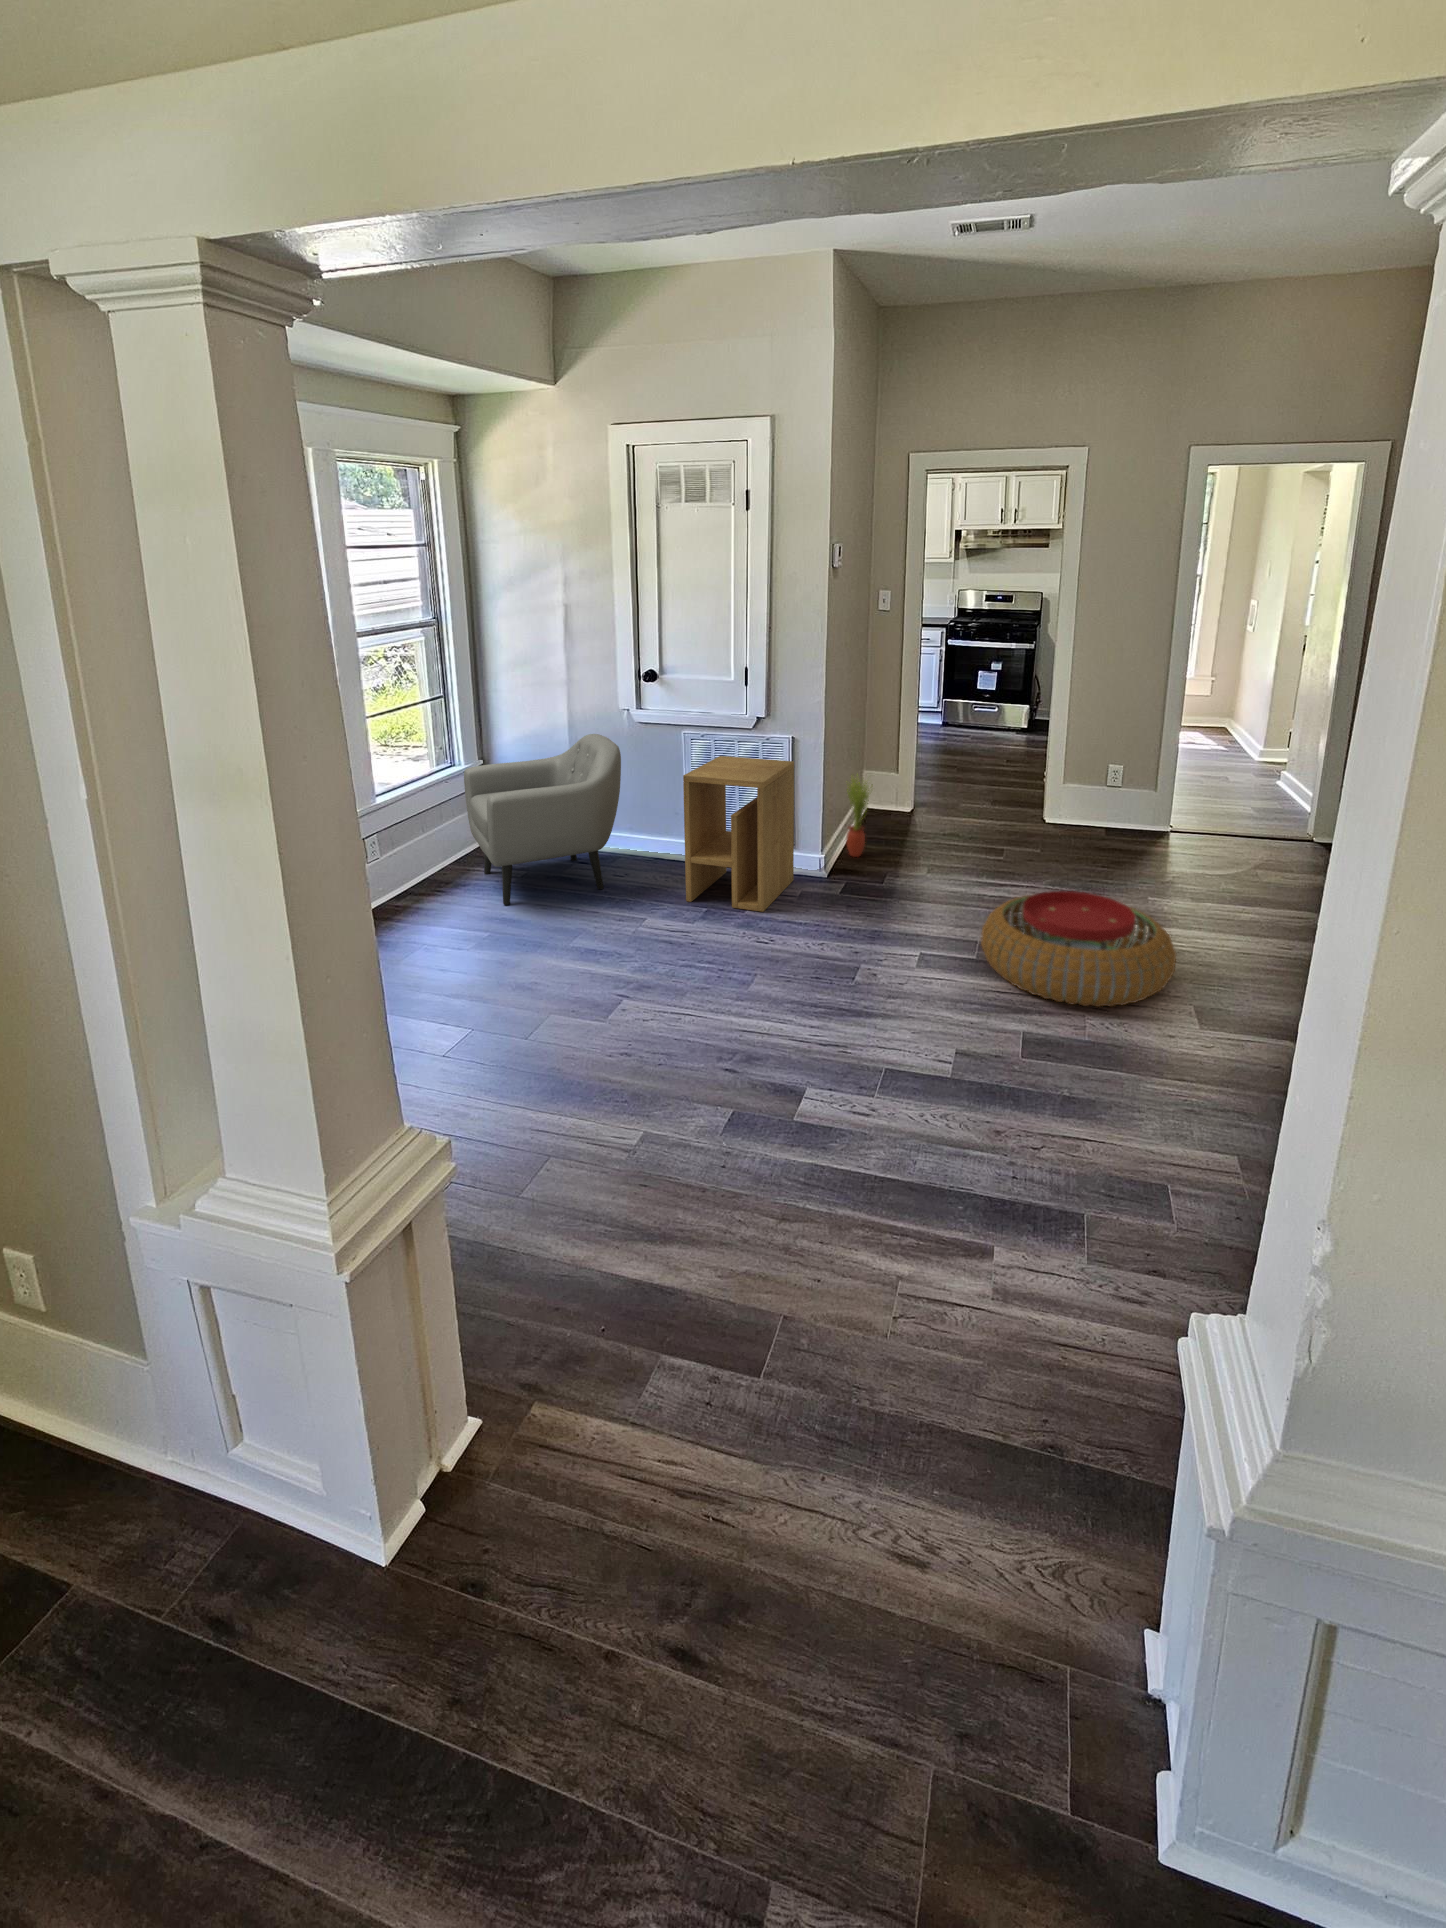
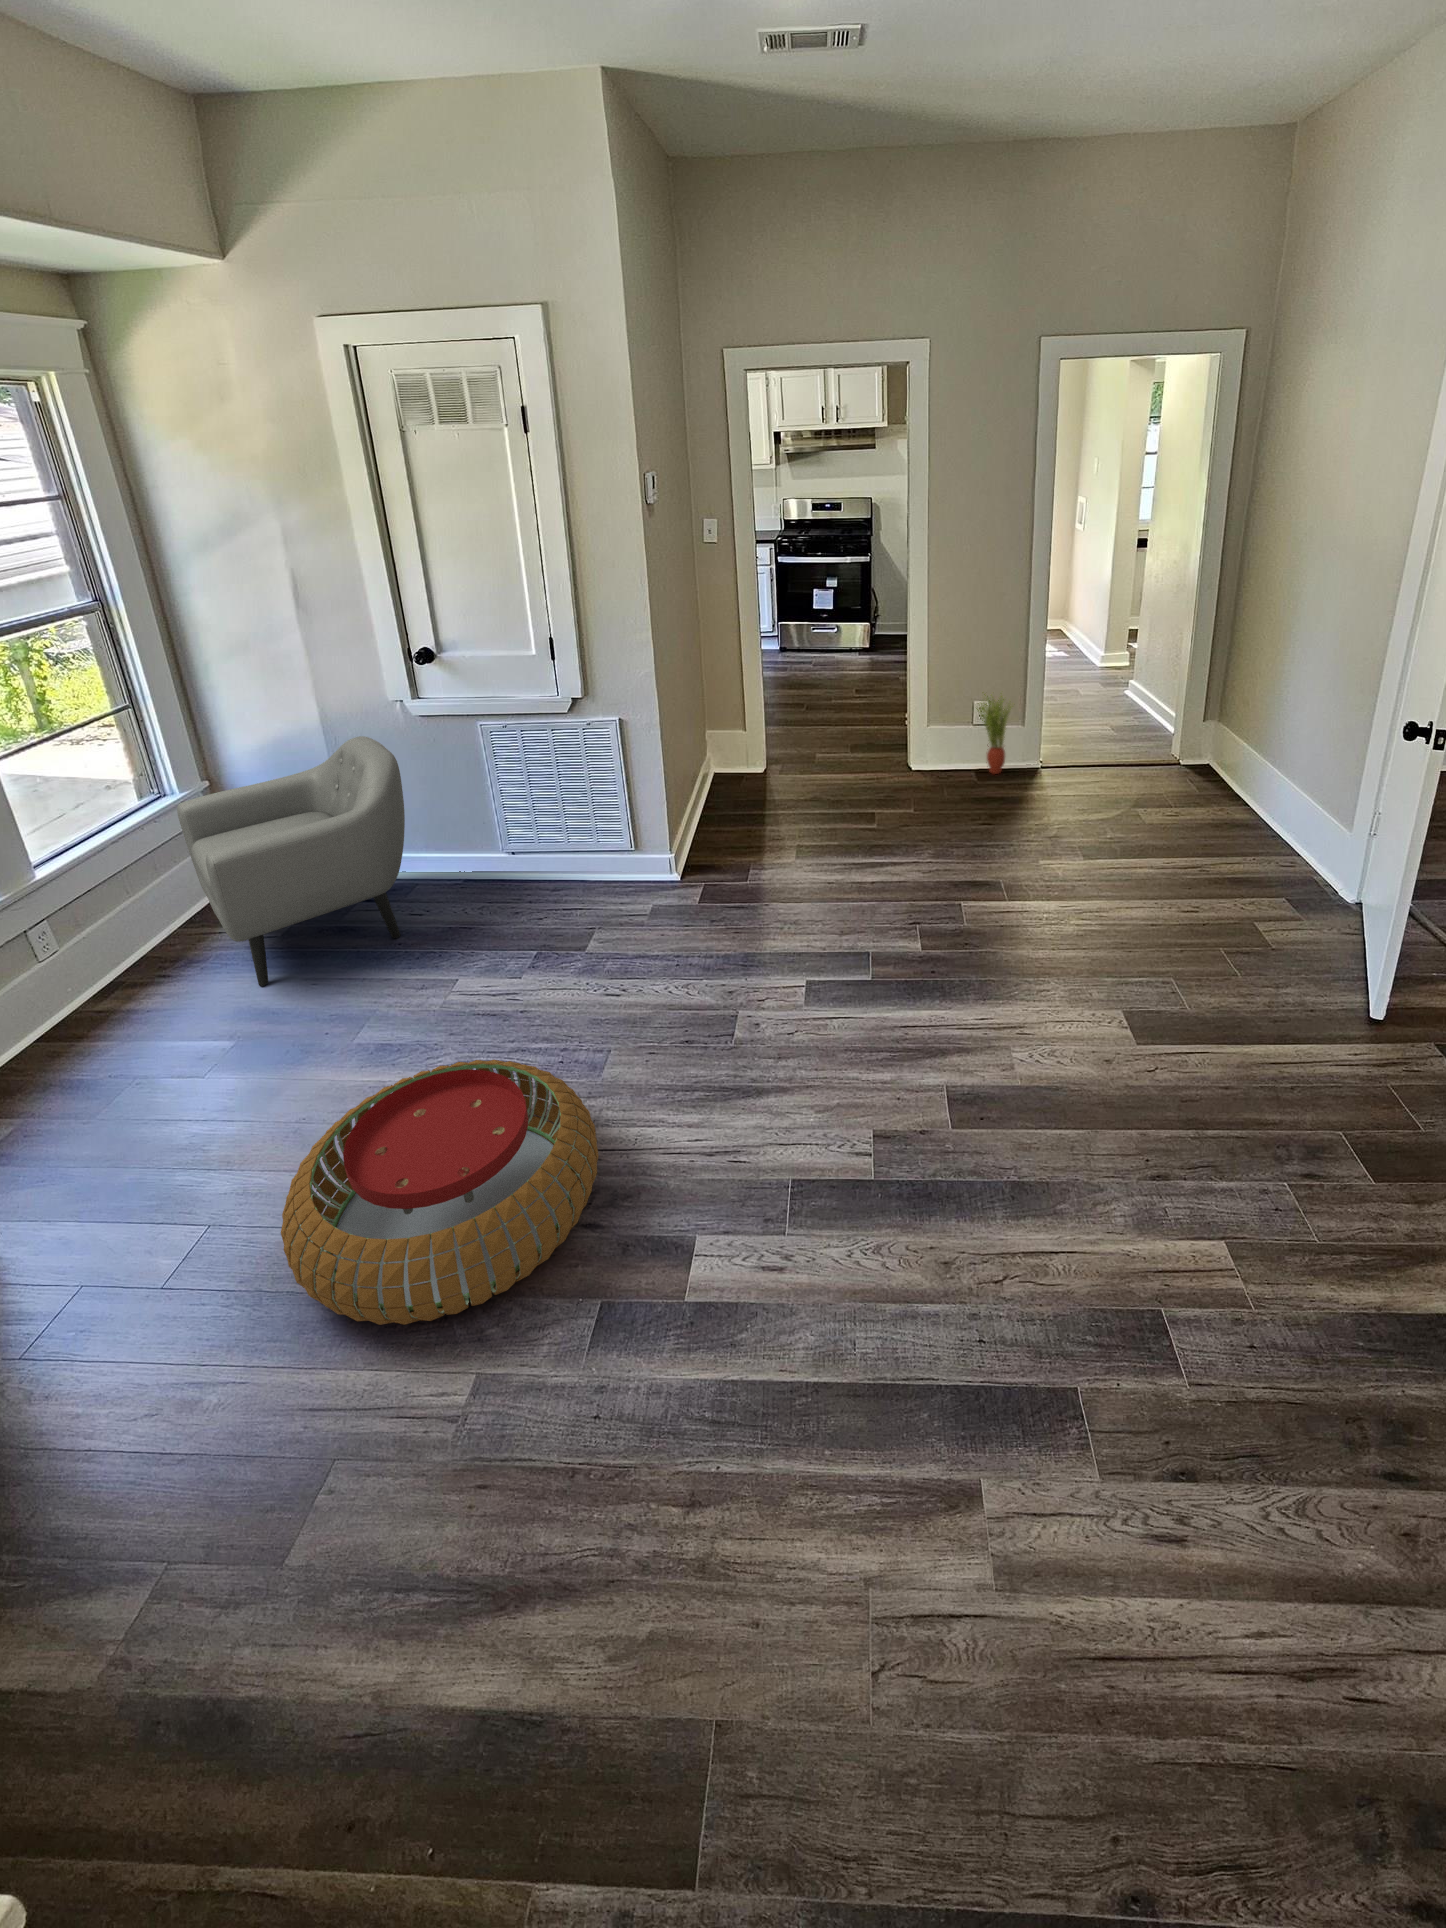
side table: present [683,756,794,912] -> none [485,750,643,943]
potted plant: present [846,776,869,857] -> present [976,692,1013,774]
pouf: present [981,891,1176,1007] -> present [281,1060,599,1325]

